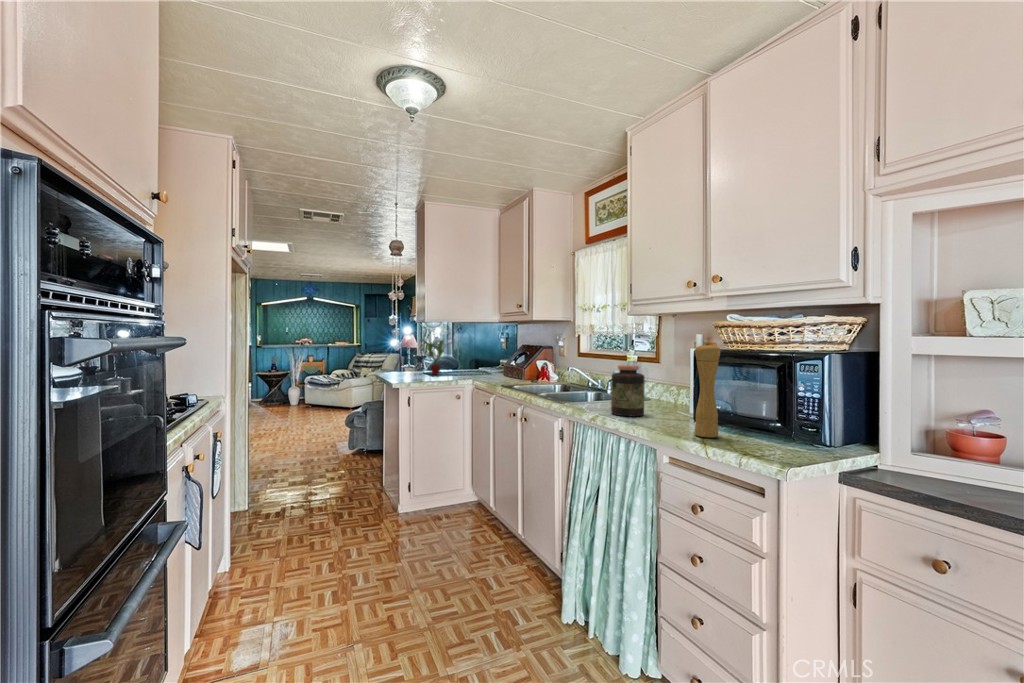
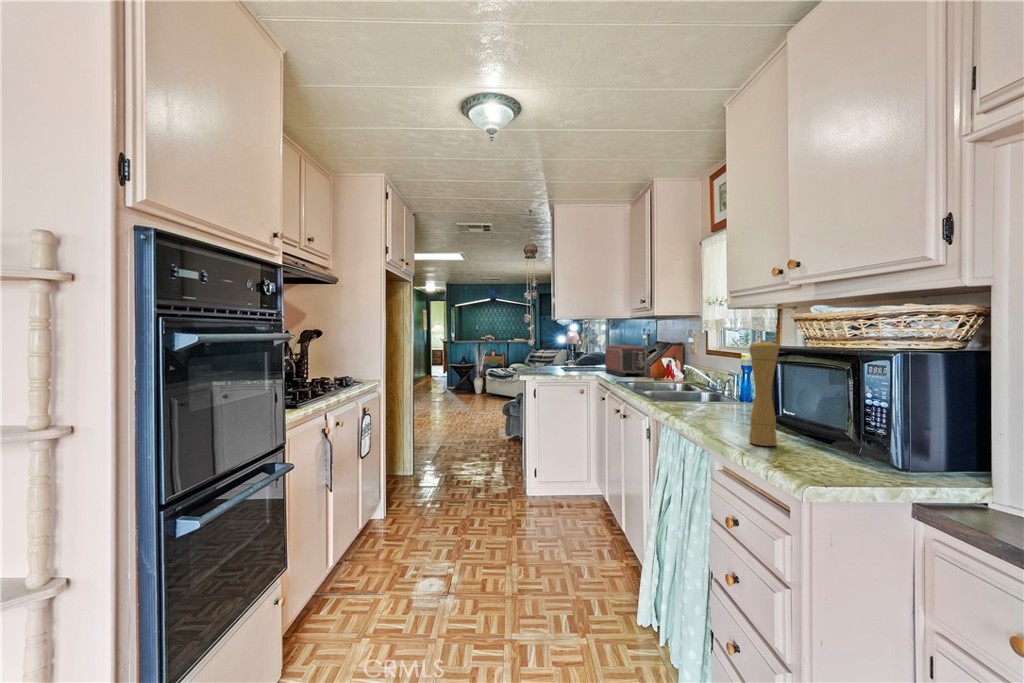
potted plant: present [419,340,444,375] -> none [550,335,587,369]
toaster: none [476,350,520,380] -> present [605,345,647,377]
jar: present [611,365,645,416] -> none [690,363,727,419]

